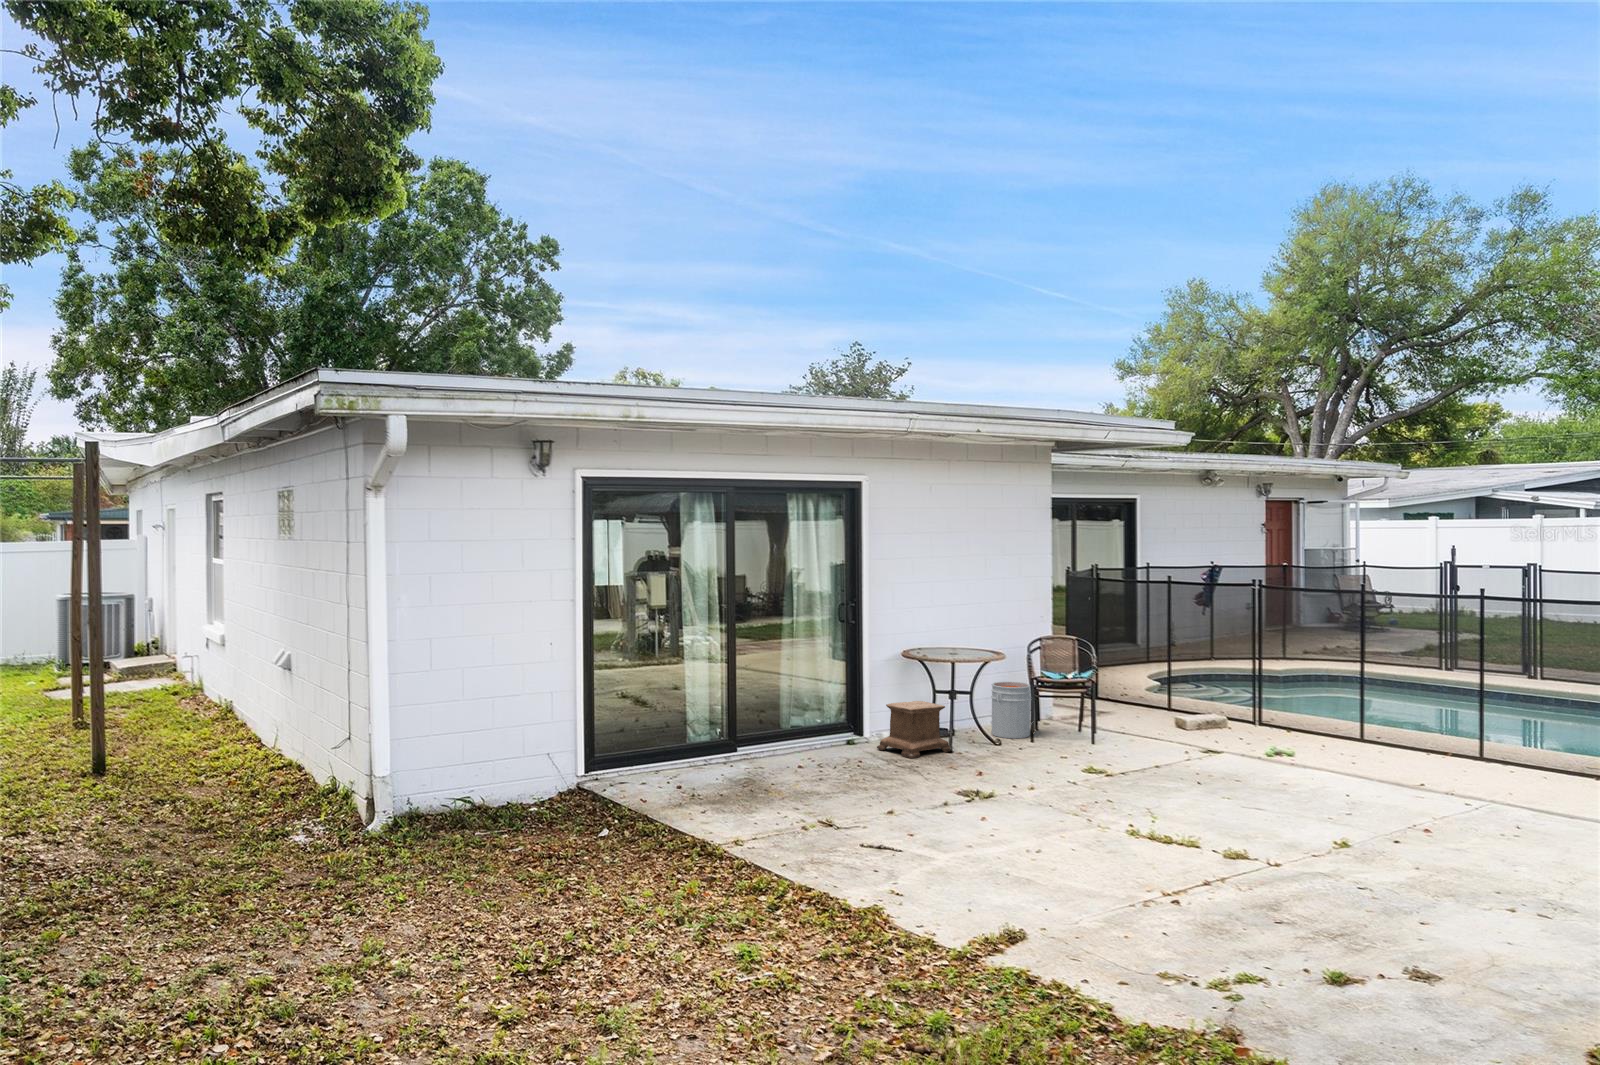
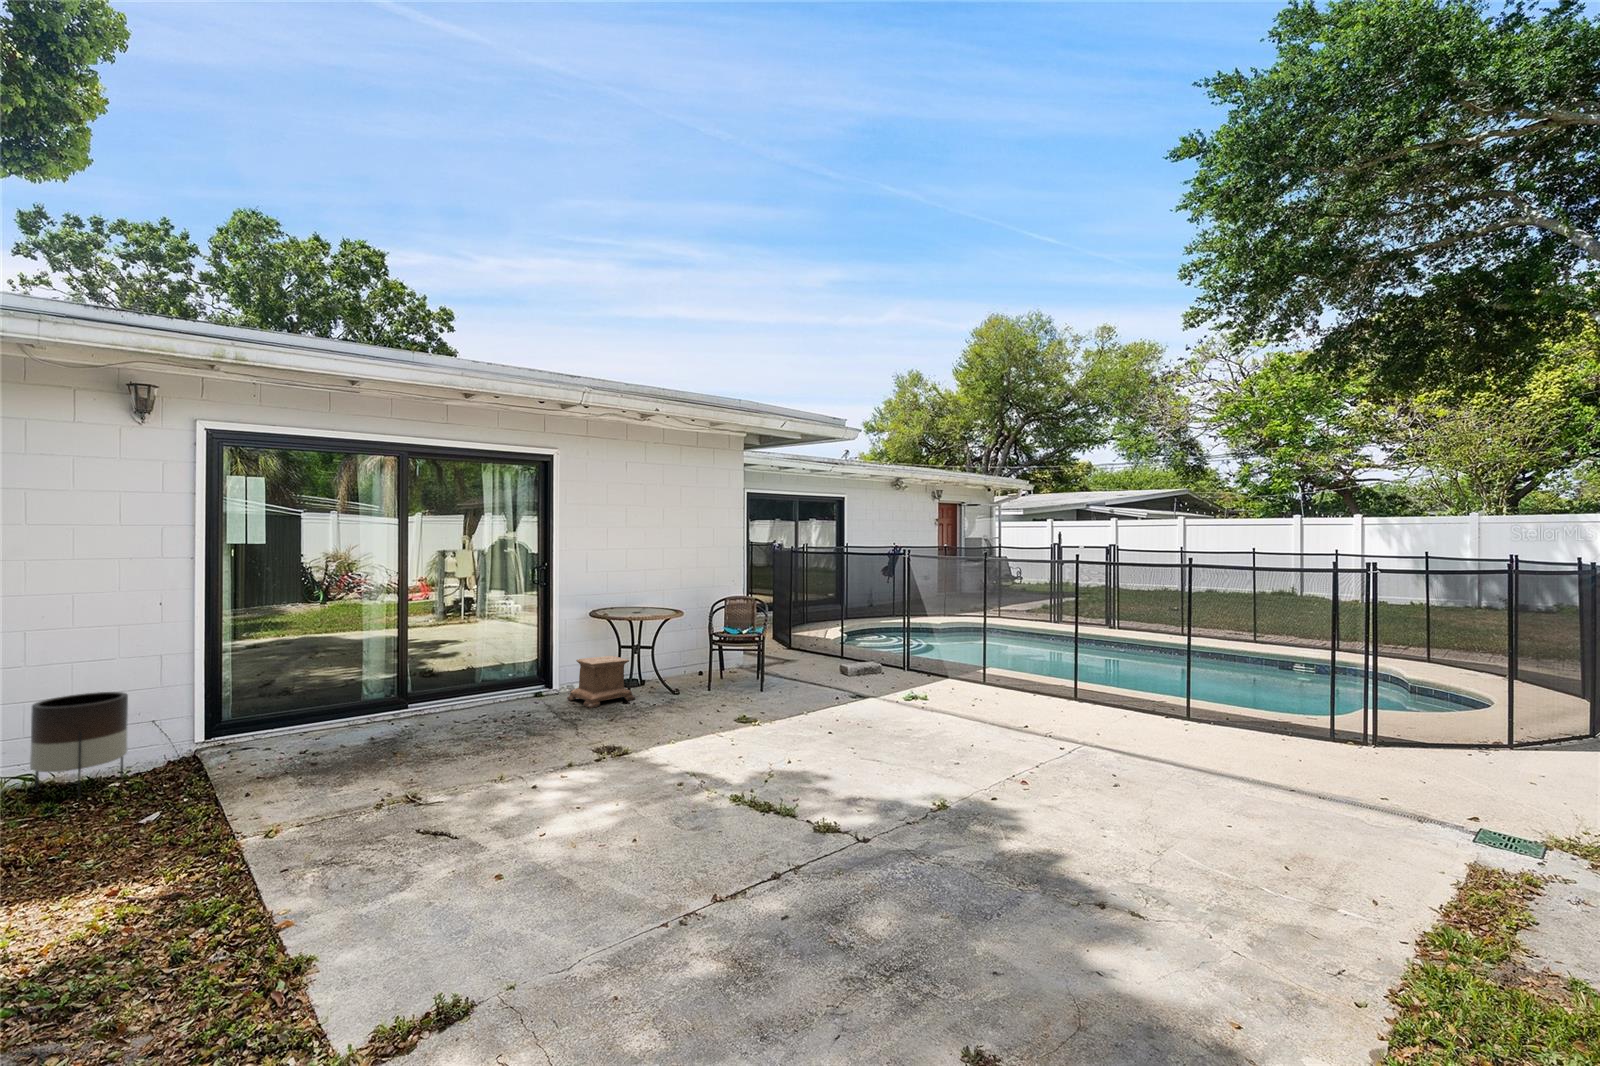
bucket: present [991,682,1033,739] -> none [683,637,722,686]
planter: none [488,723,552,818] -> present [30,692,128,798]

